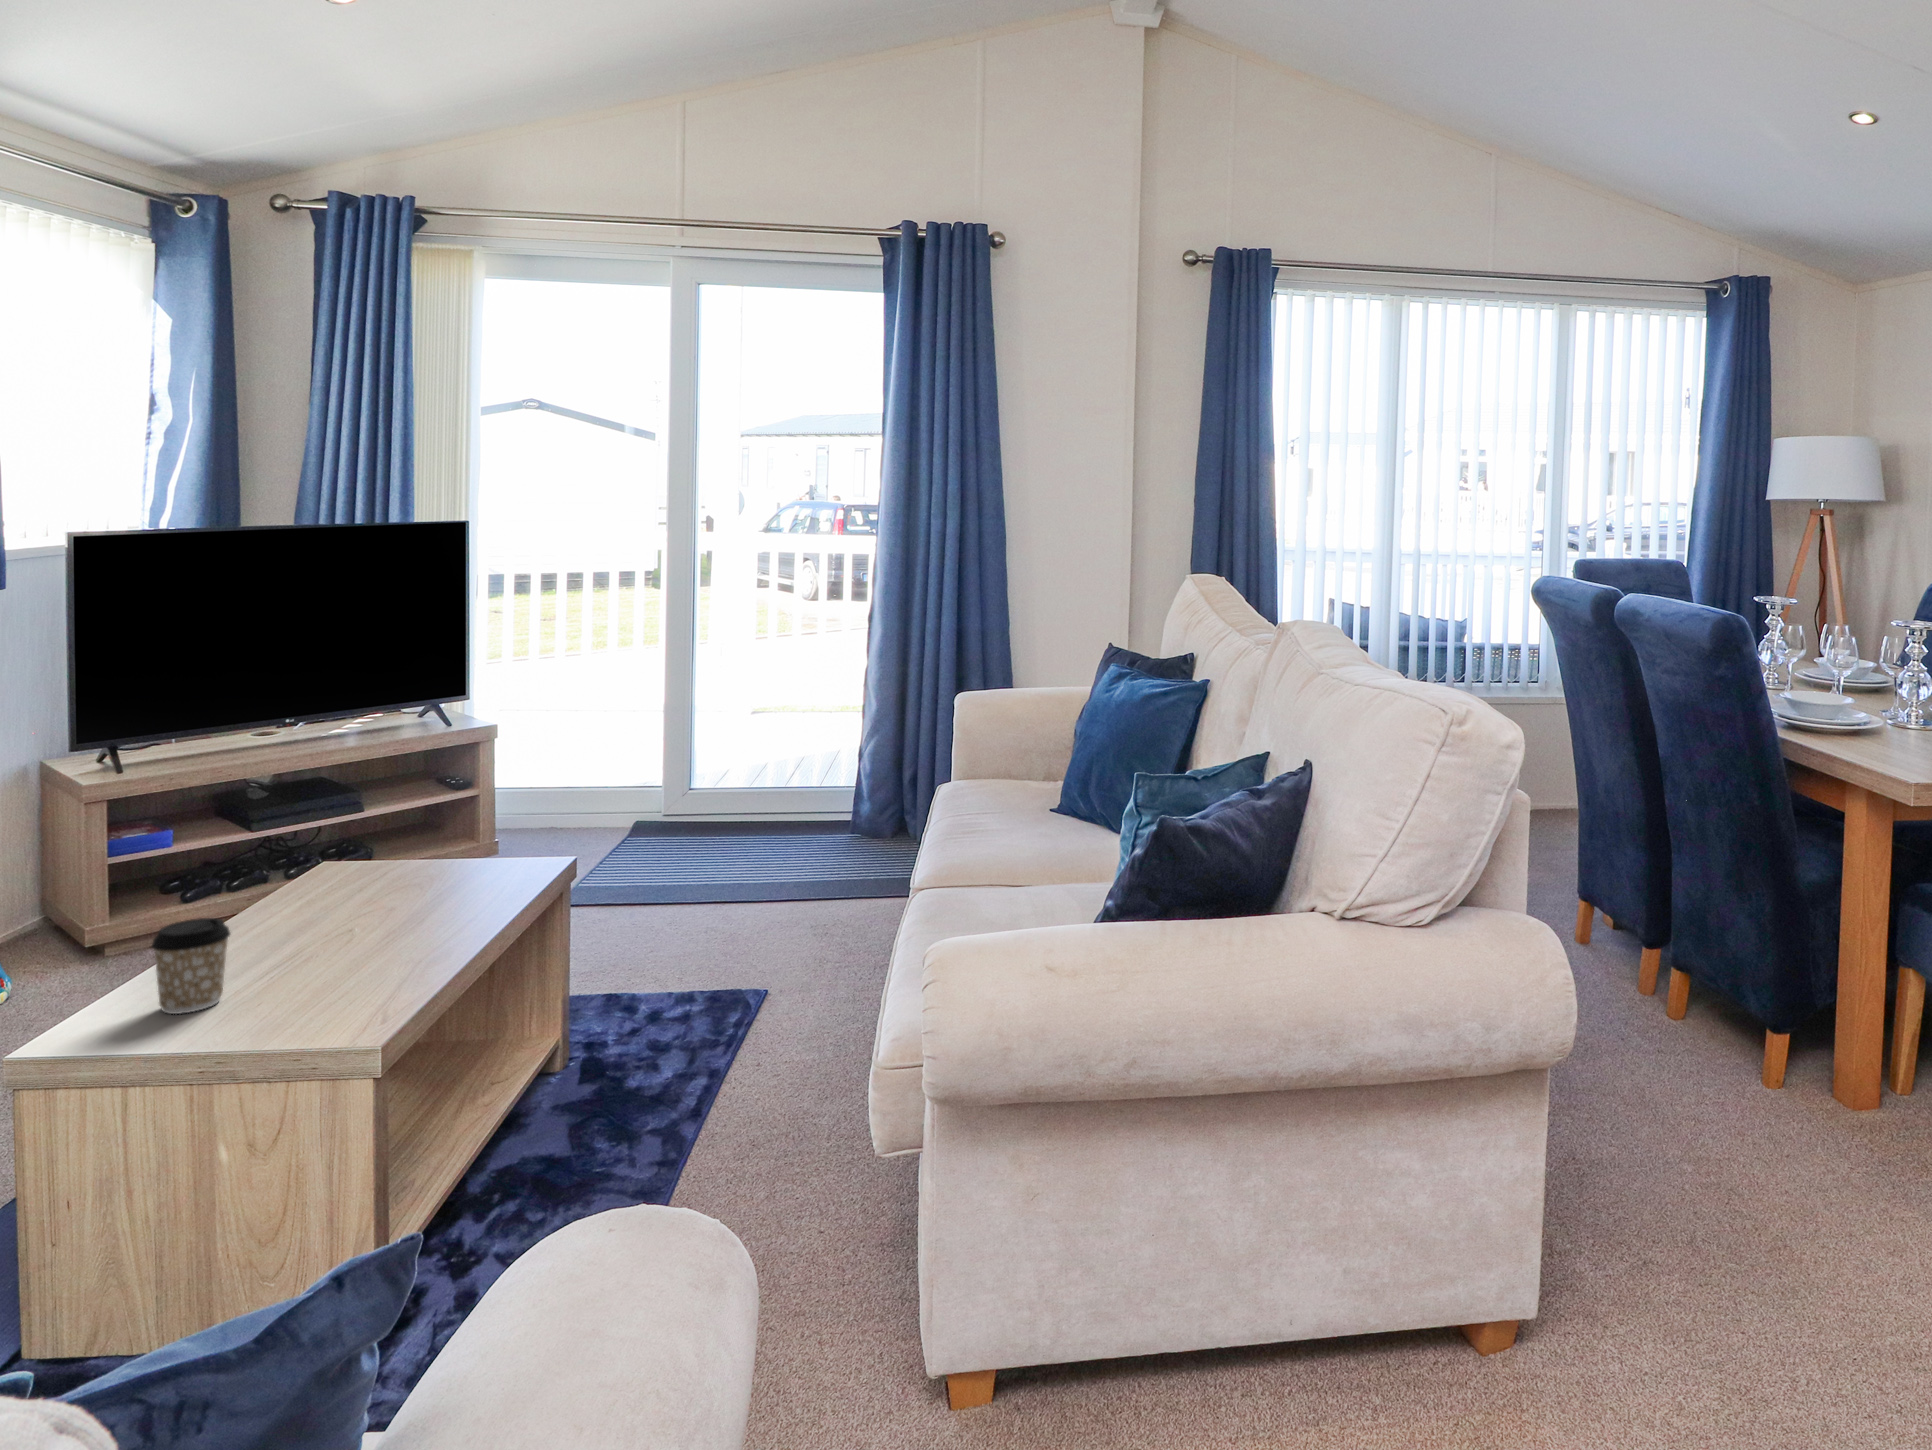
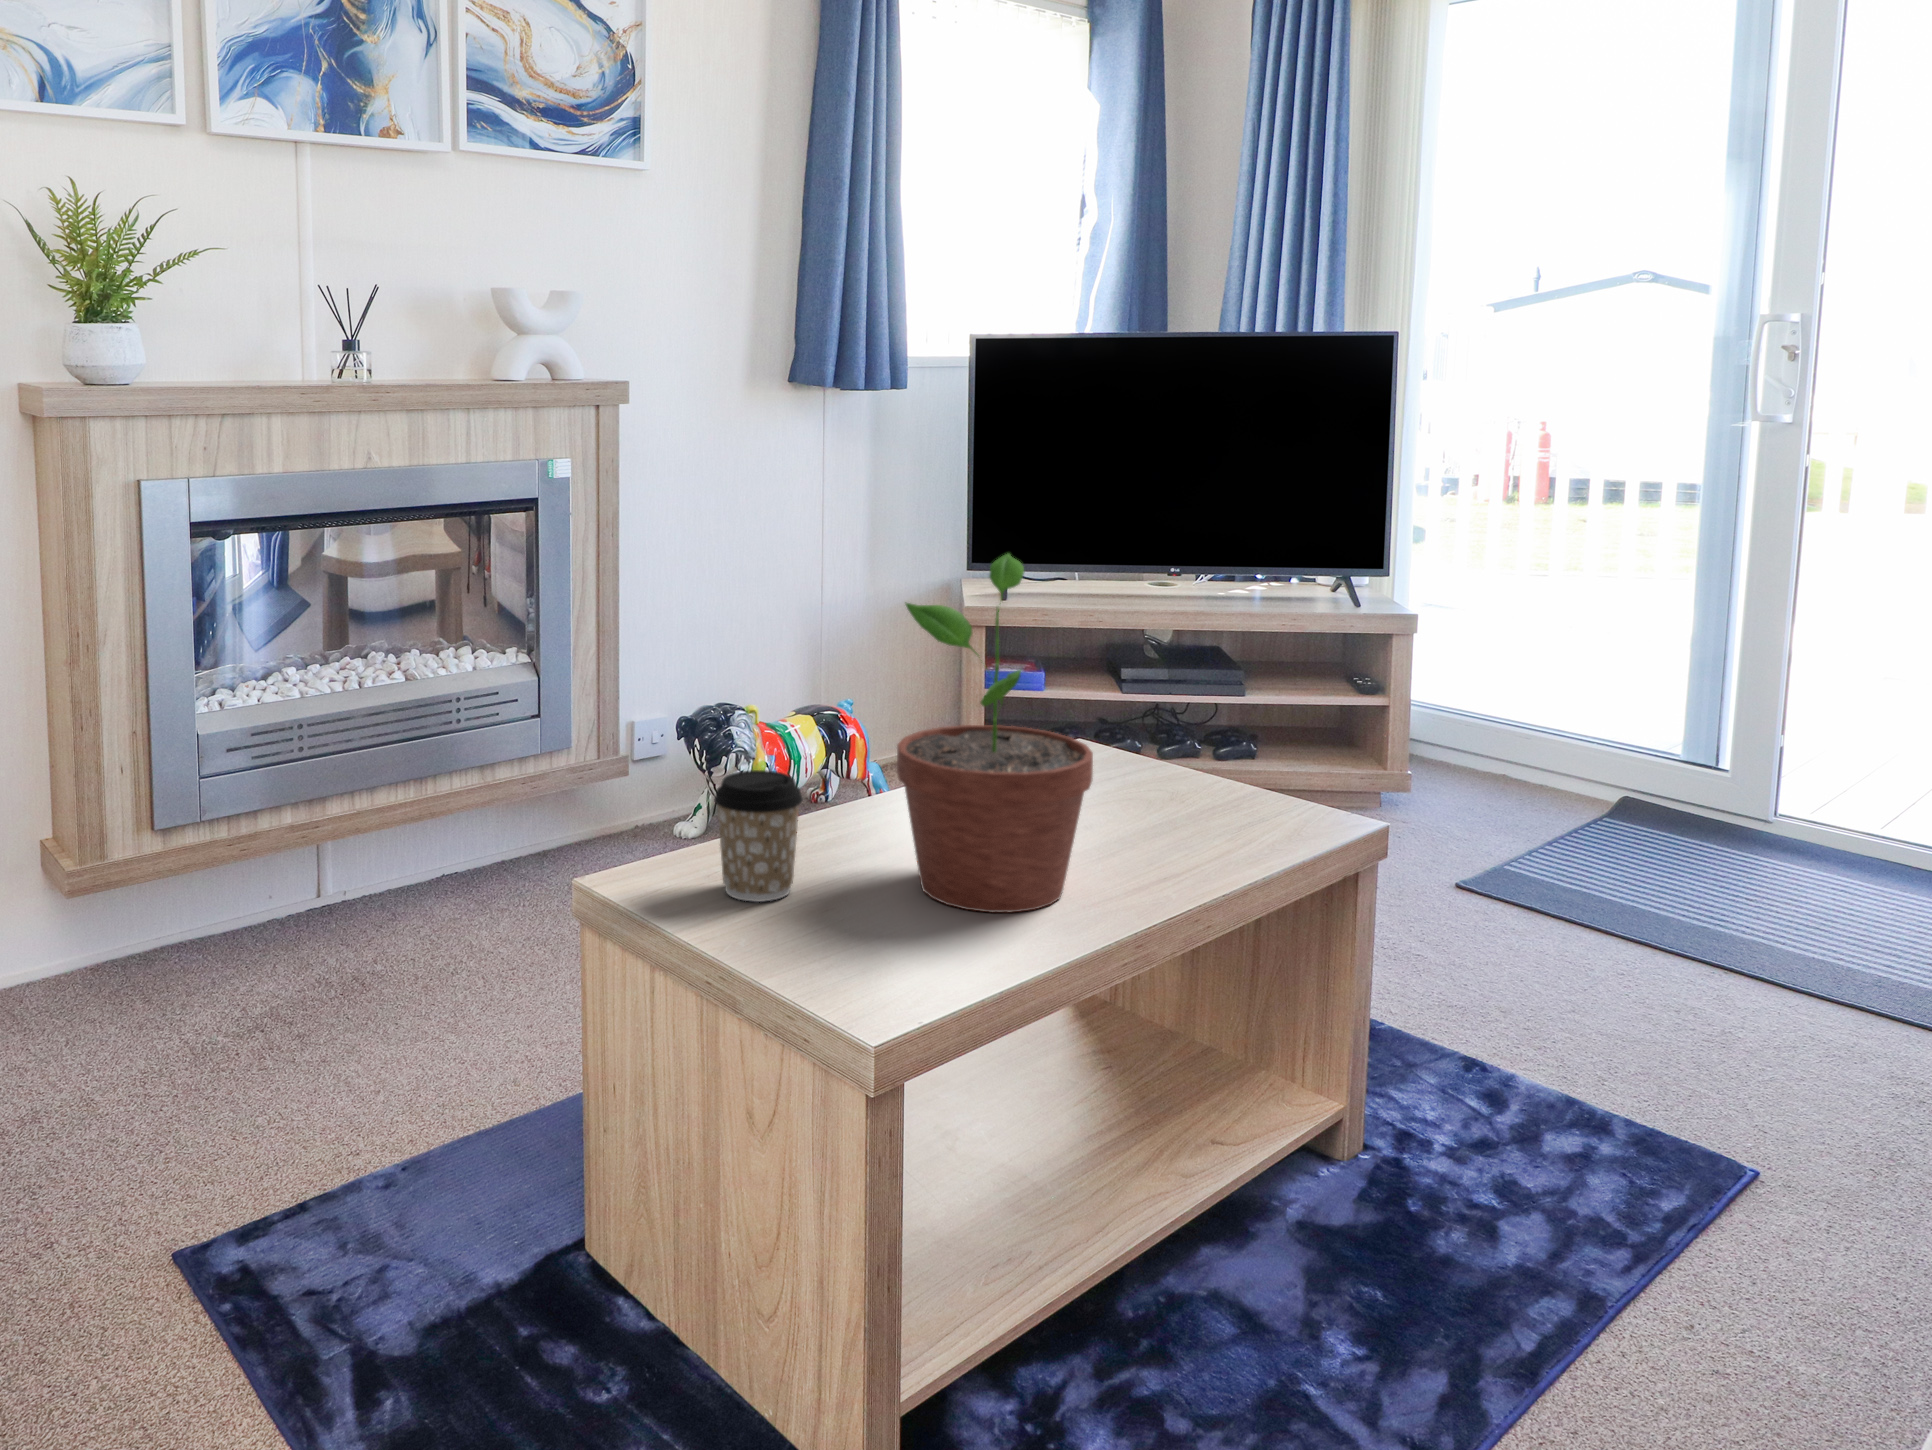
potted plant: none [292,739,440,970] -> present [897,553,1093,912]

